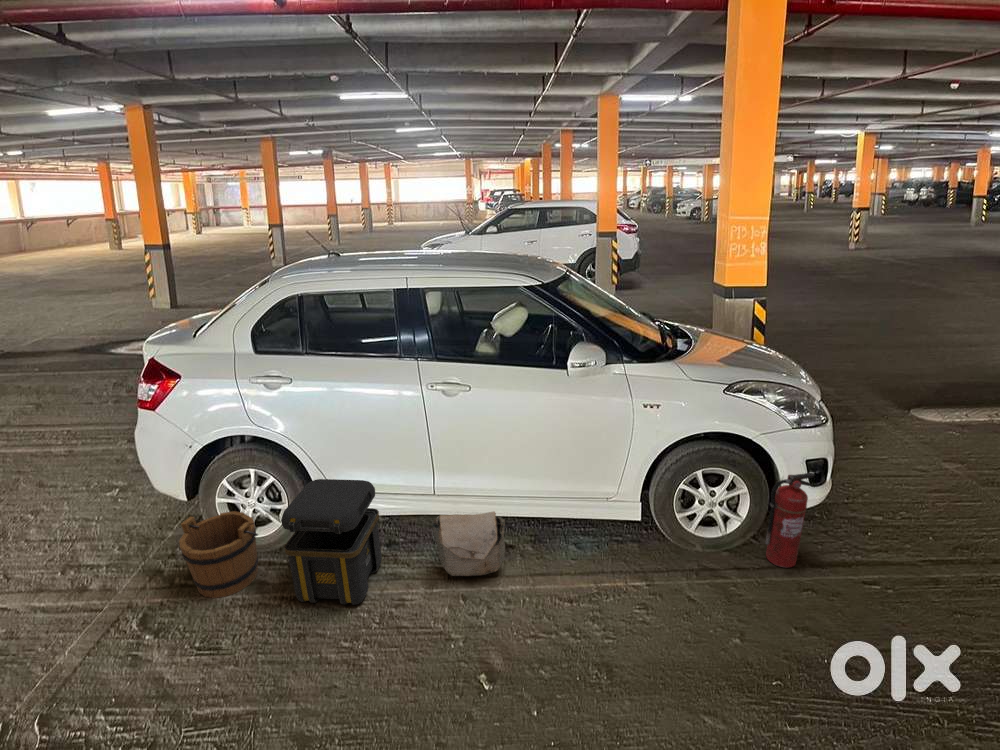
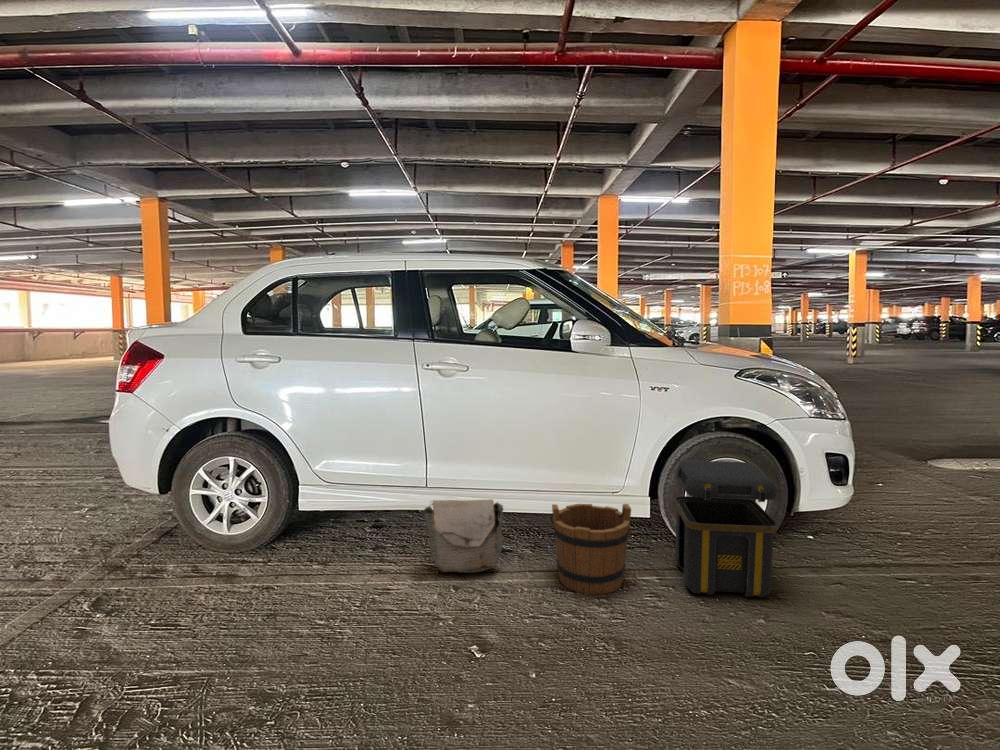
fire extinguisher: present [765,473,814,568] -> none [787,459,831,570]
toolbox: present [281,479,382,605] -> present [675,461,777,598]
bucket: present [179,511,258,598] -> present [550,504,631,594]

